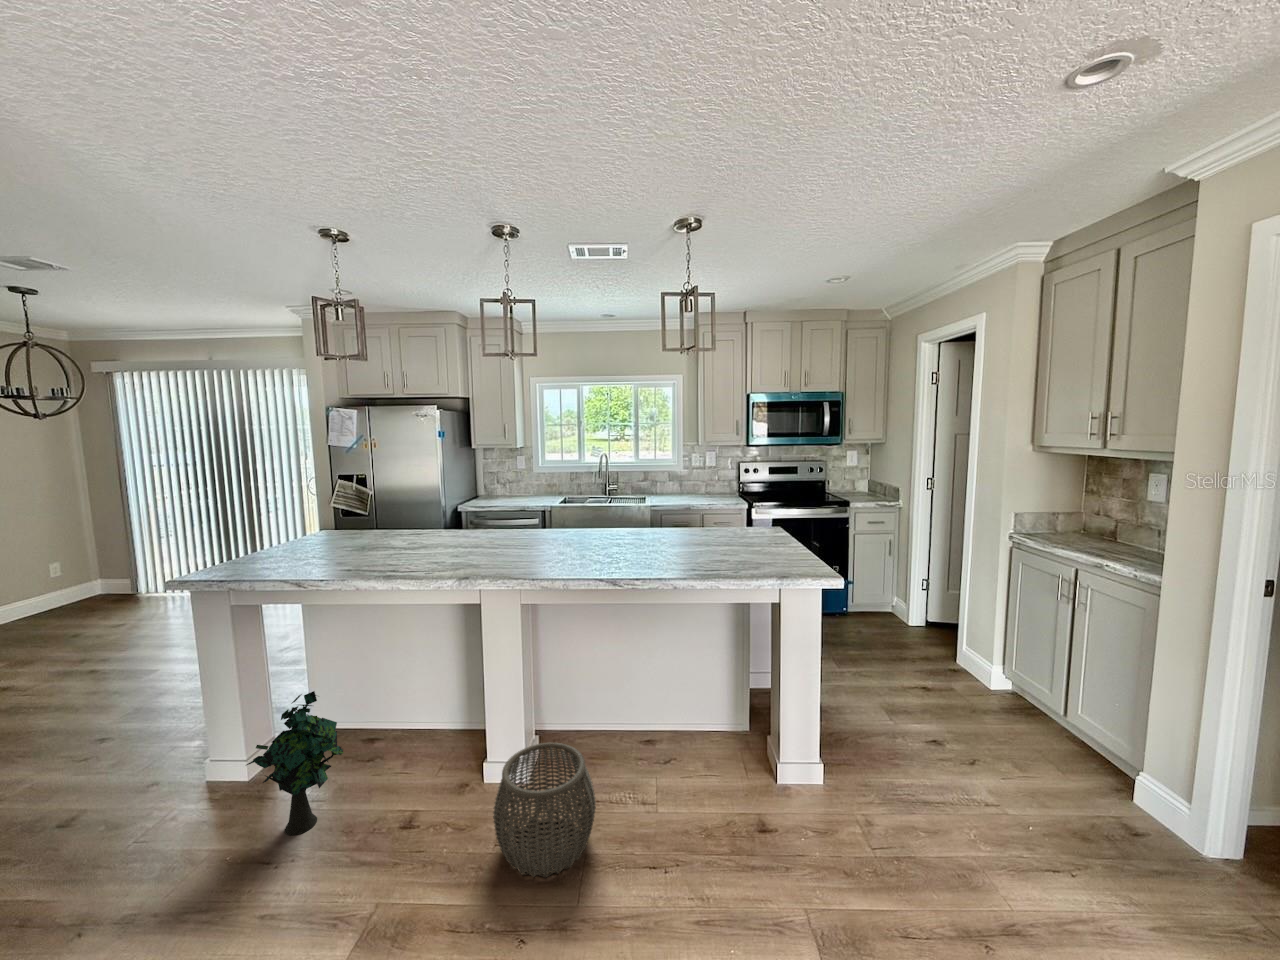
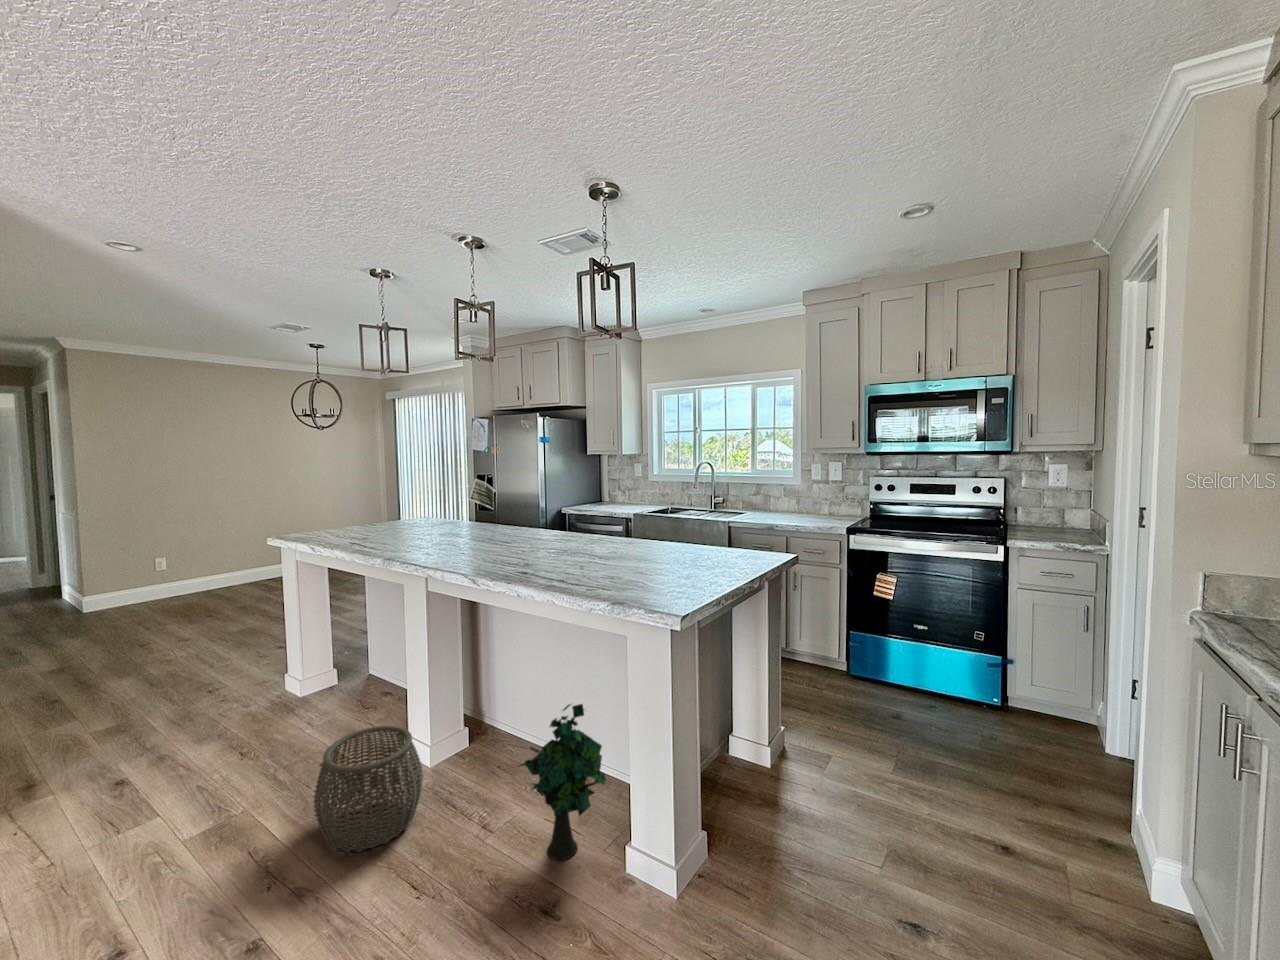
decorative plant: present [247,691,343,835] -> present [519,704,606,860]

